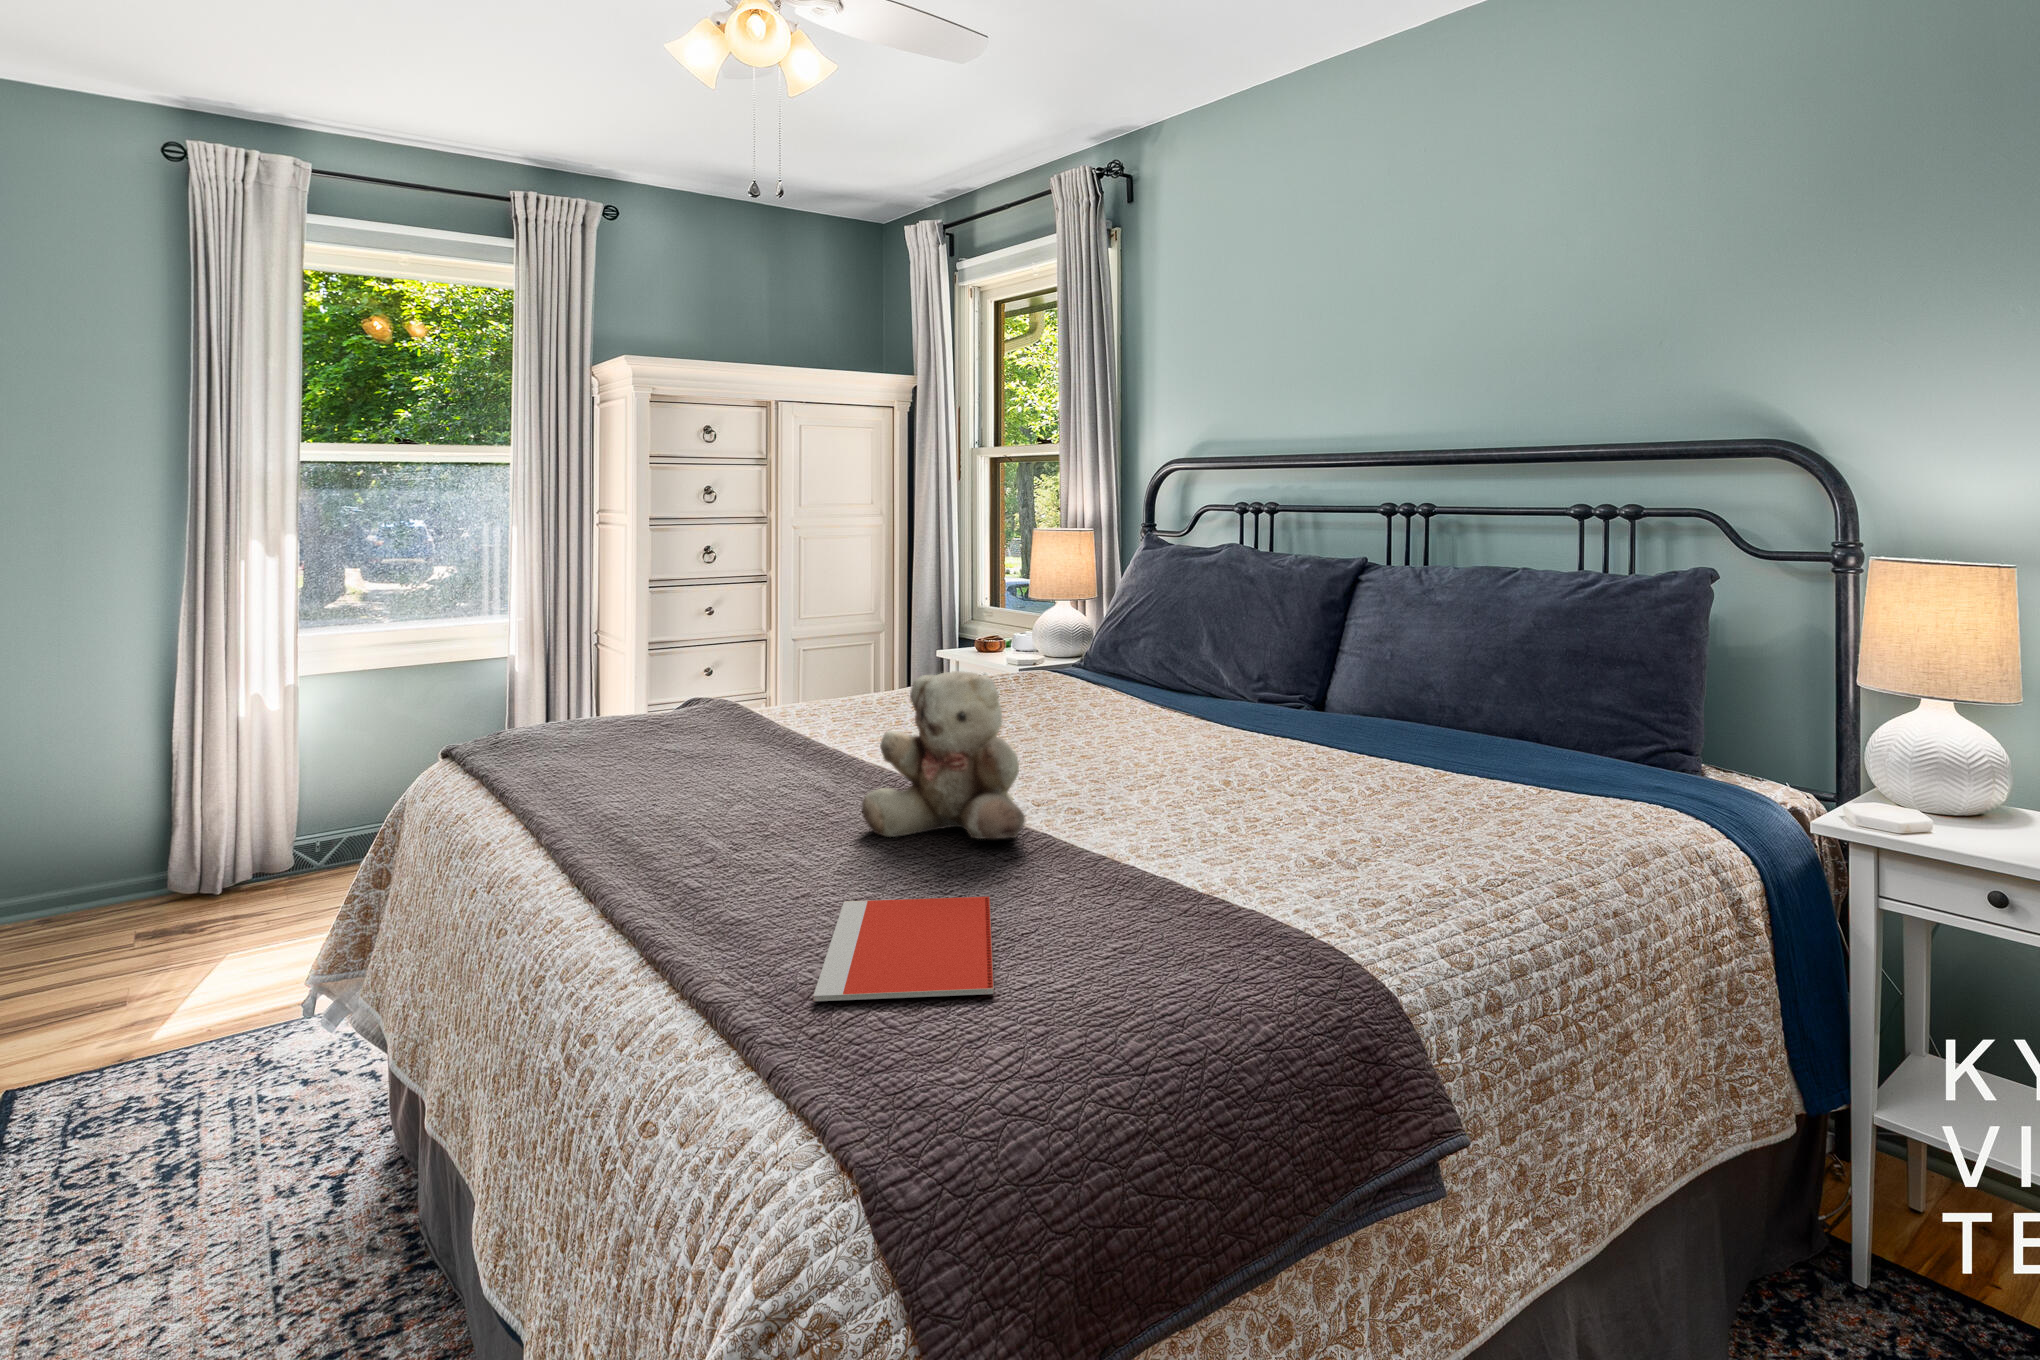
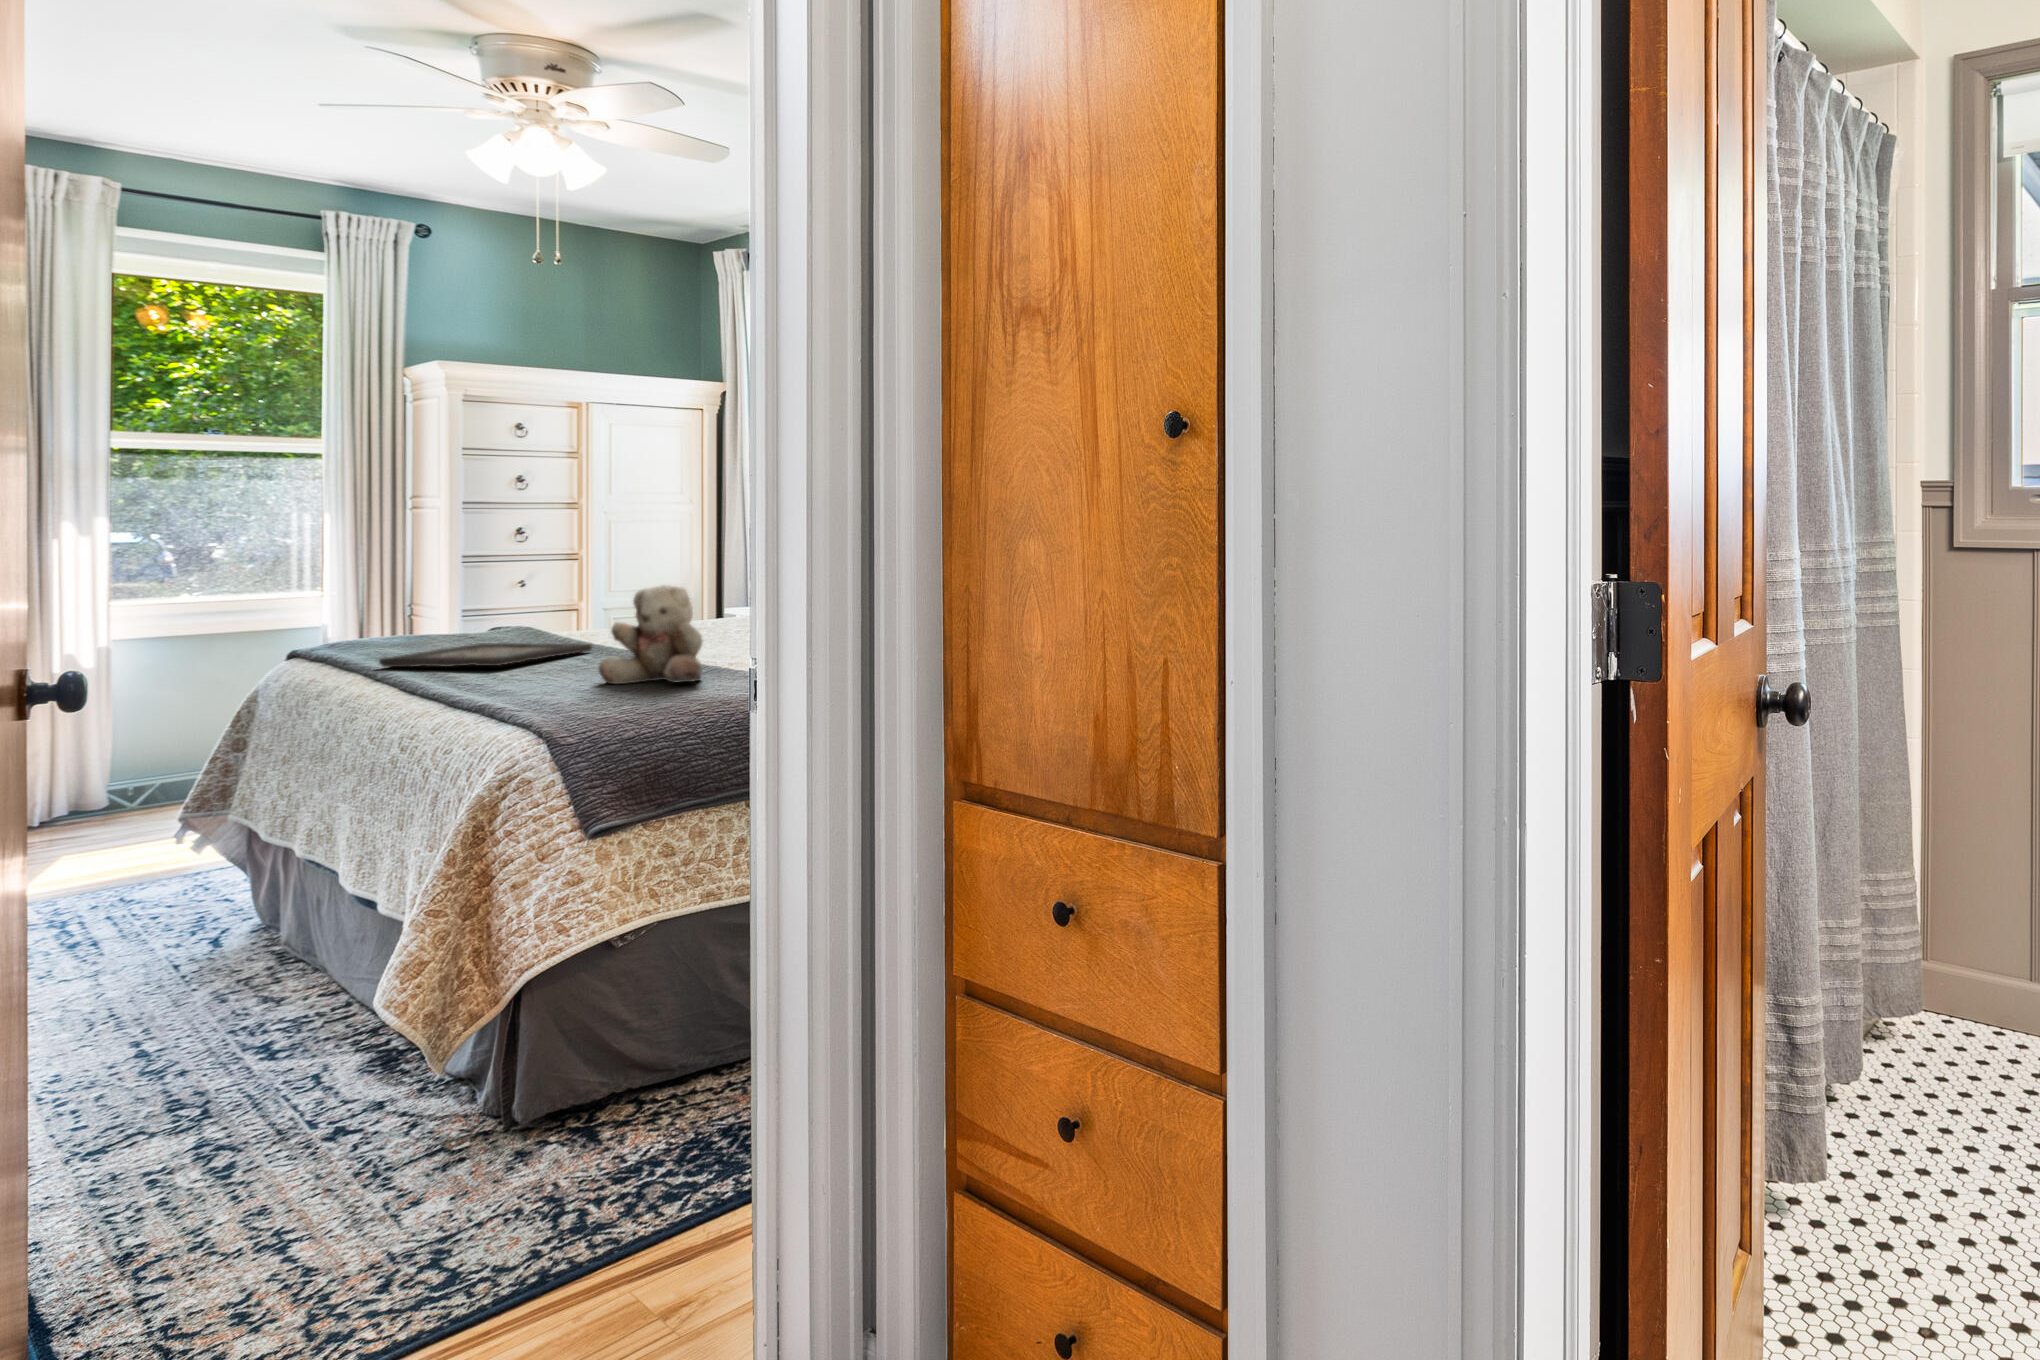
decorative tray: none [553,724,823,780] -> present [379,643,592,667]
notebook: present [813,897,994,1001] -> none [539,699,663,727]

